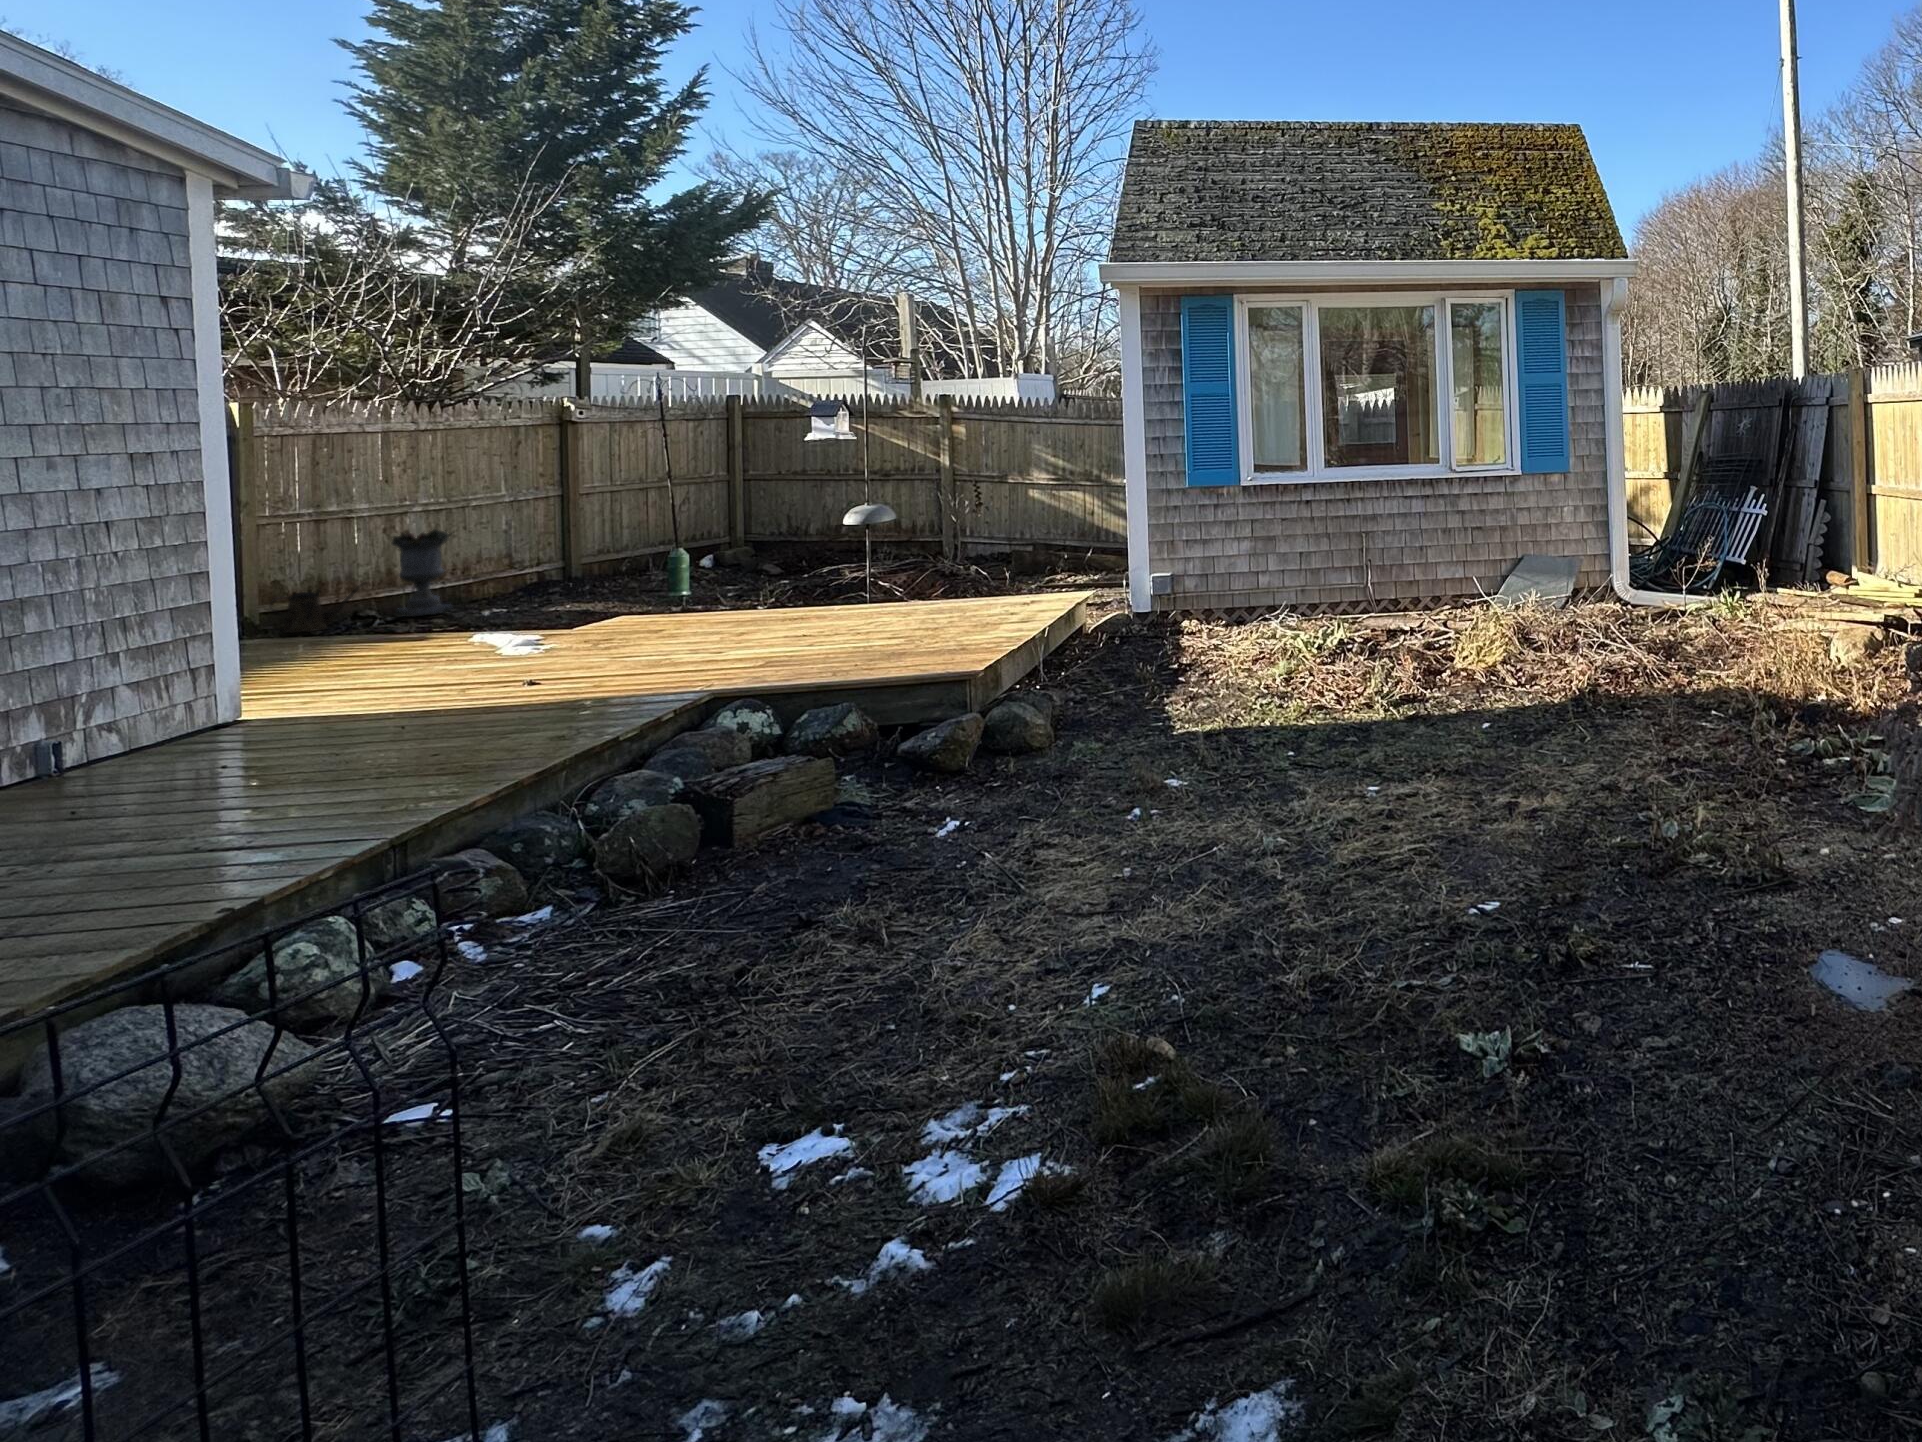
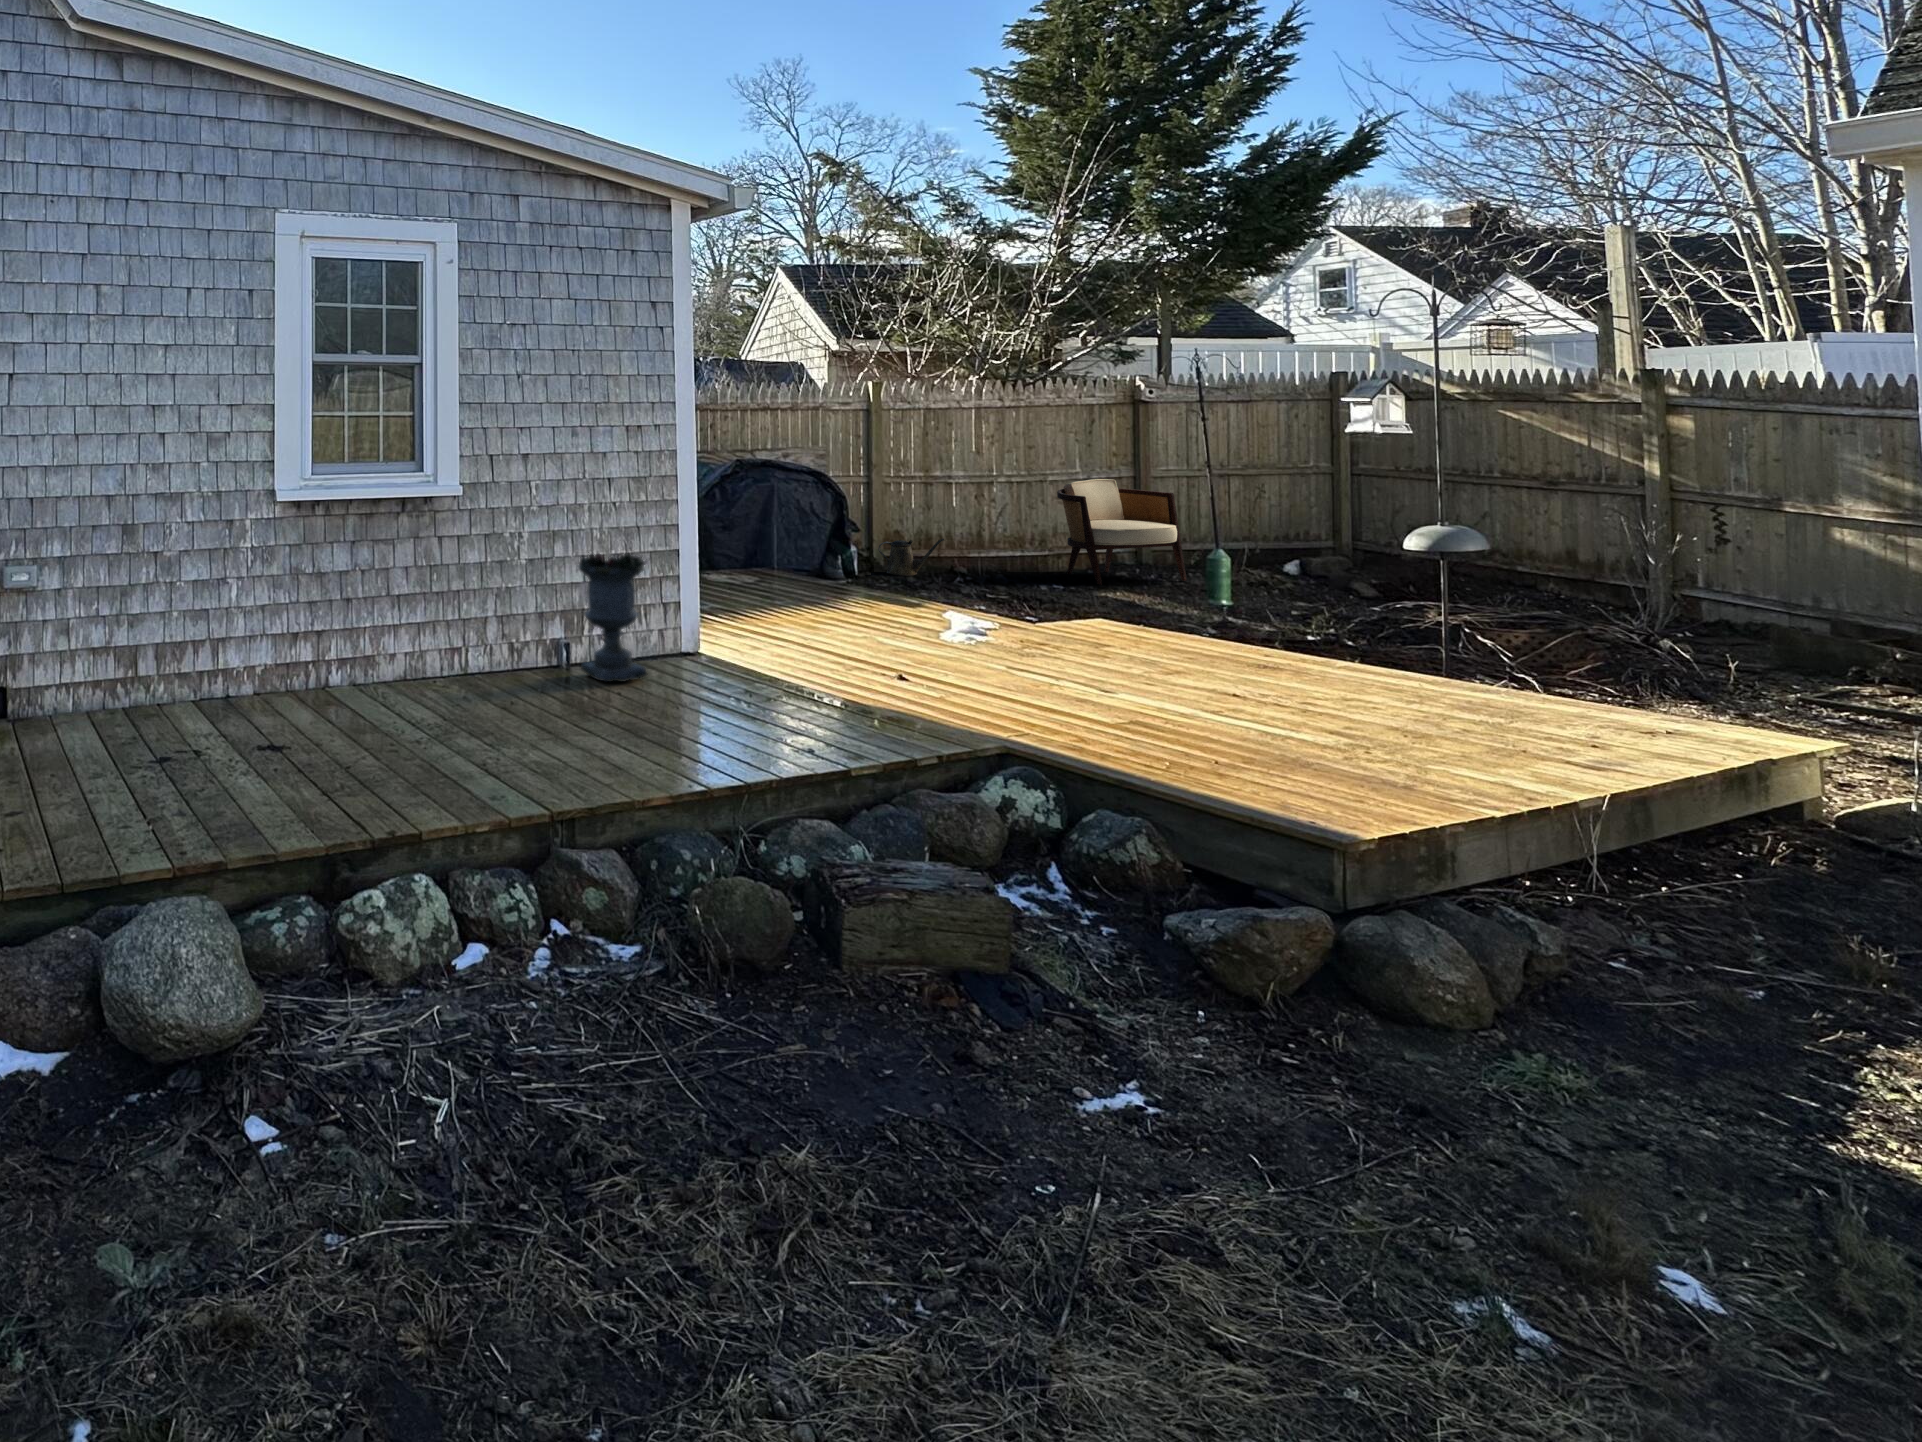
armchair: none [489,502,623,604] -> present [1057,479,1187,585]
planter: present [392,529,453,617] -> present [578,553,647,682]

